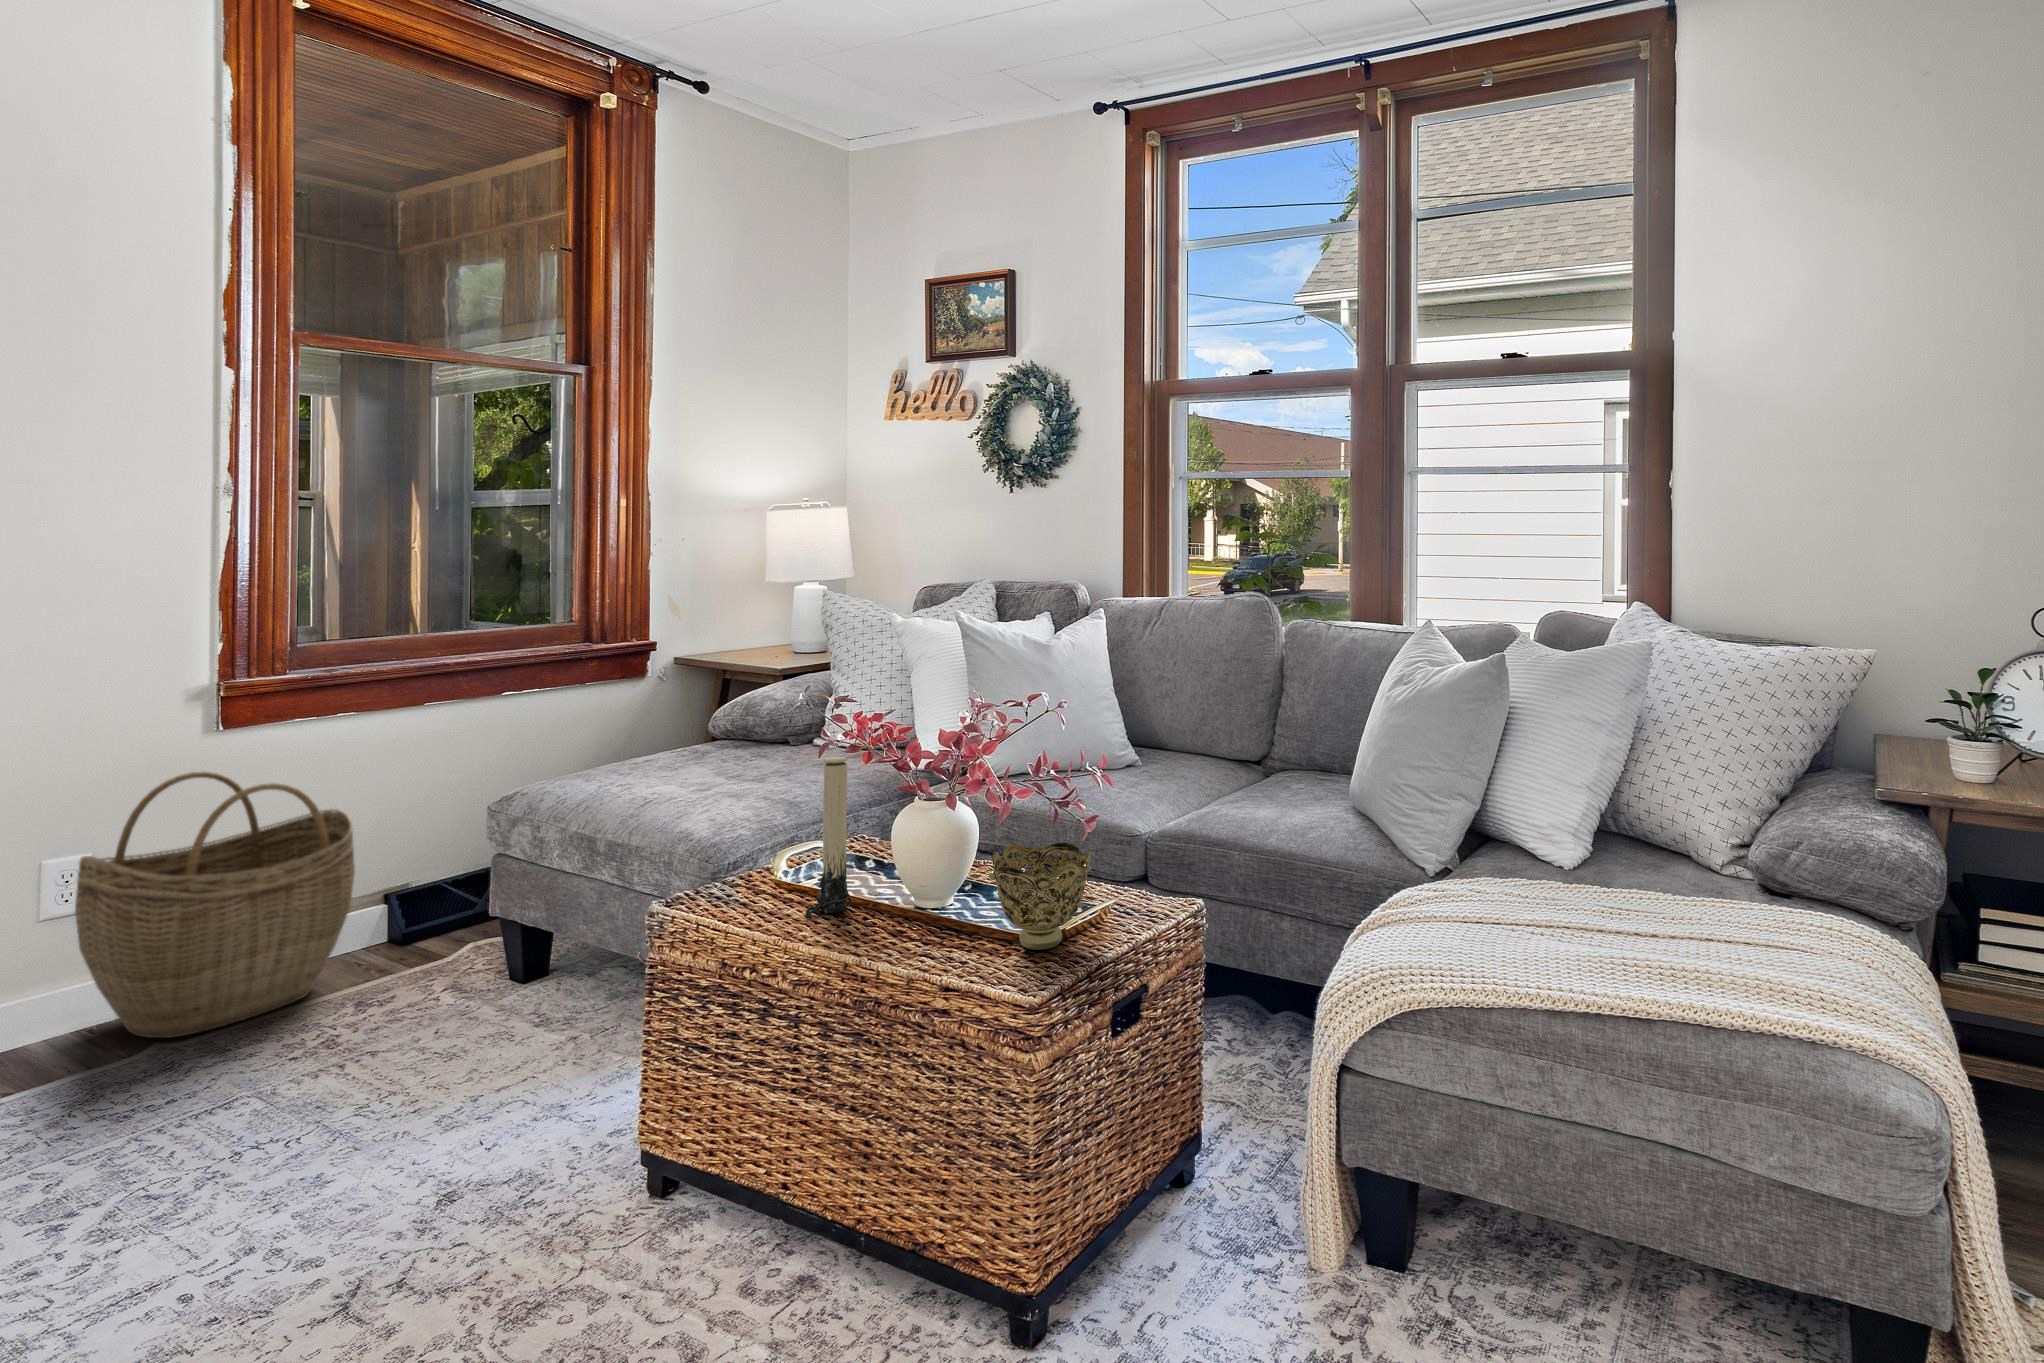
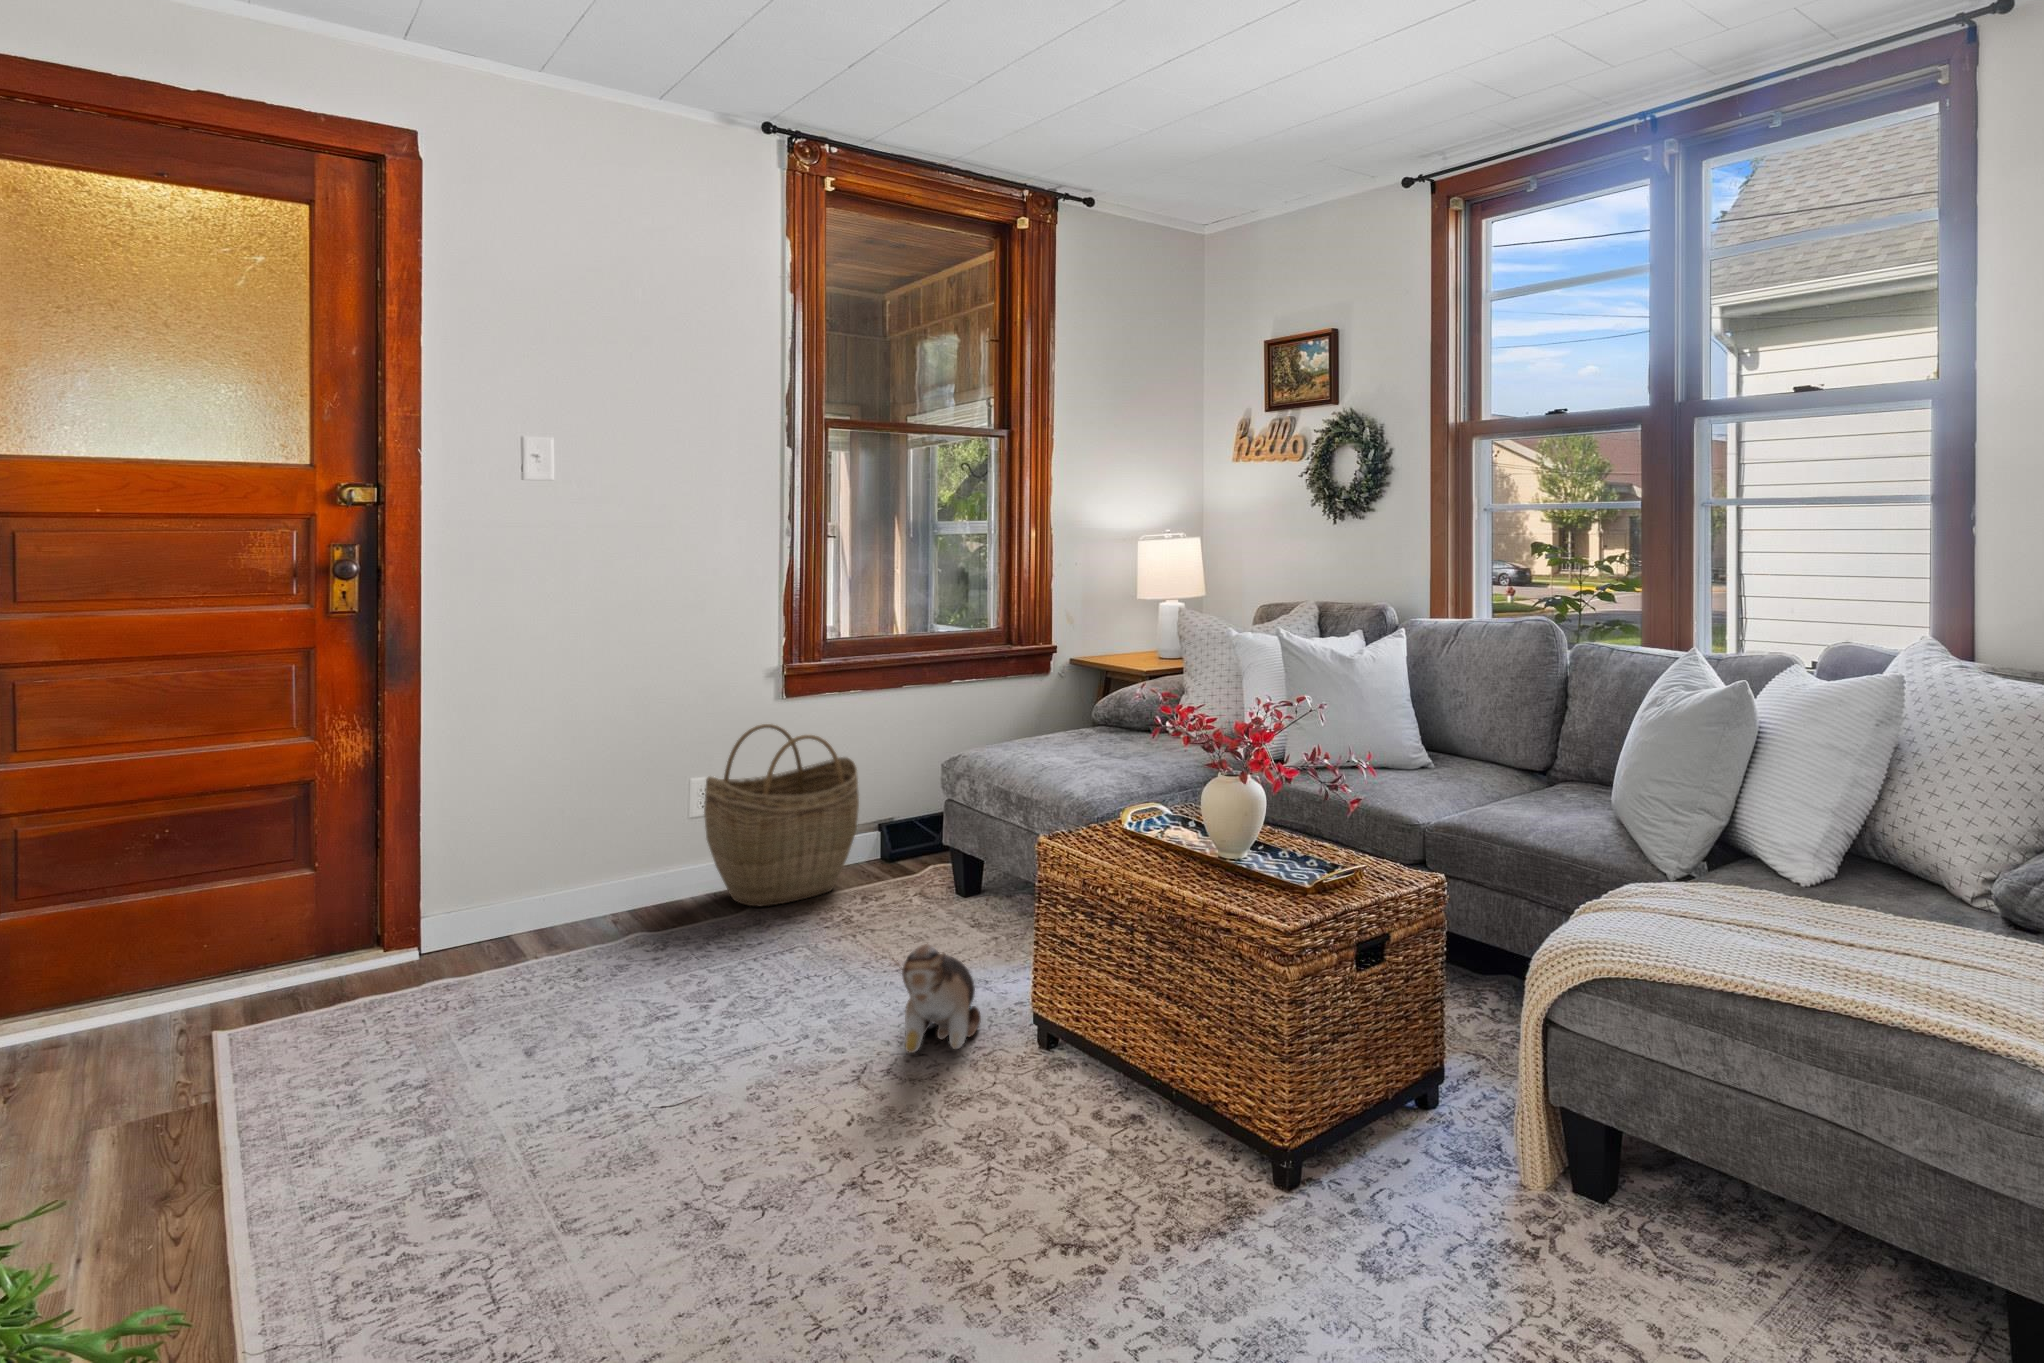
candle: present [805,757,851,916] -> none [1142,736,1175,855]
decorative bowl: present [989,843,1091,950] -> none [1266,811,1346,895]
plush toy: none [407,1080,555,1244] -> present [896,944,981,1053]

